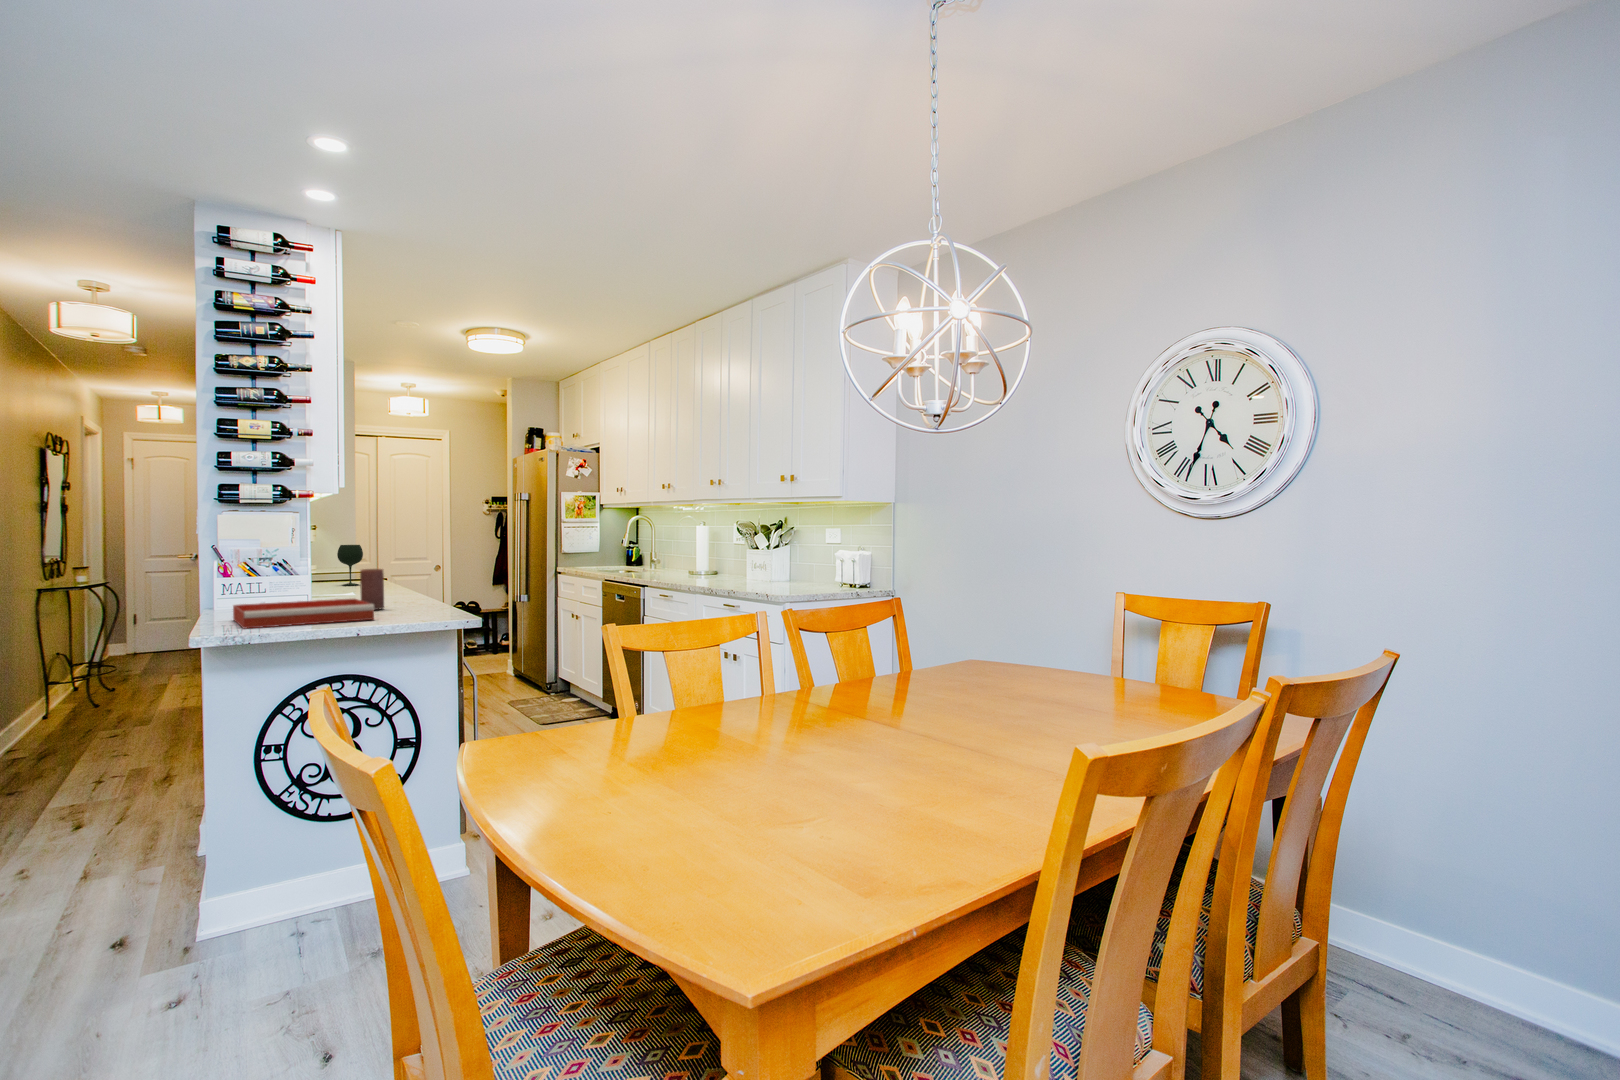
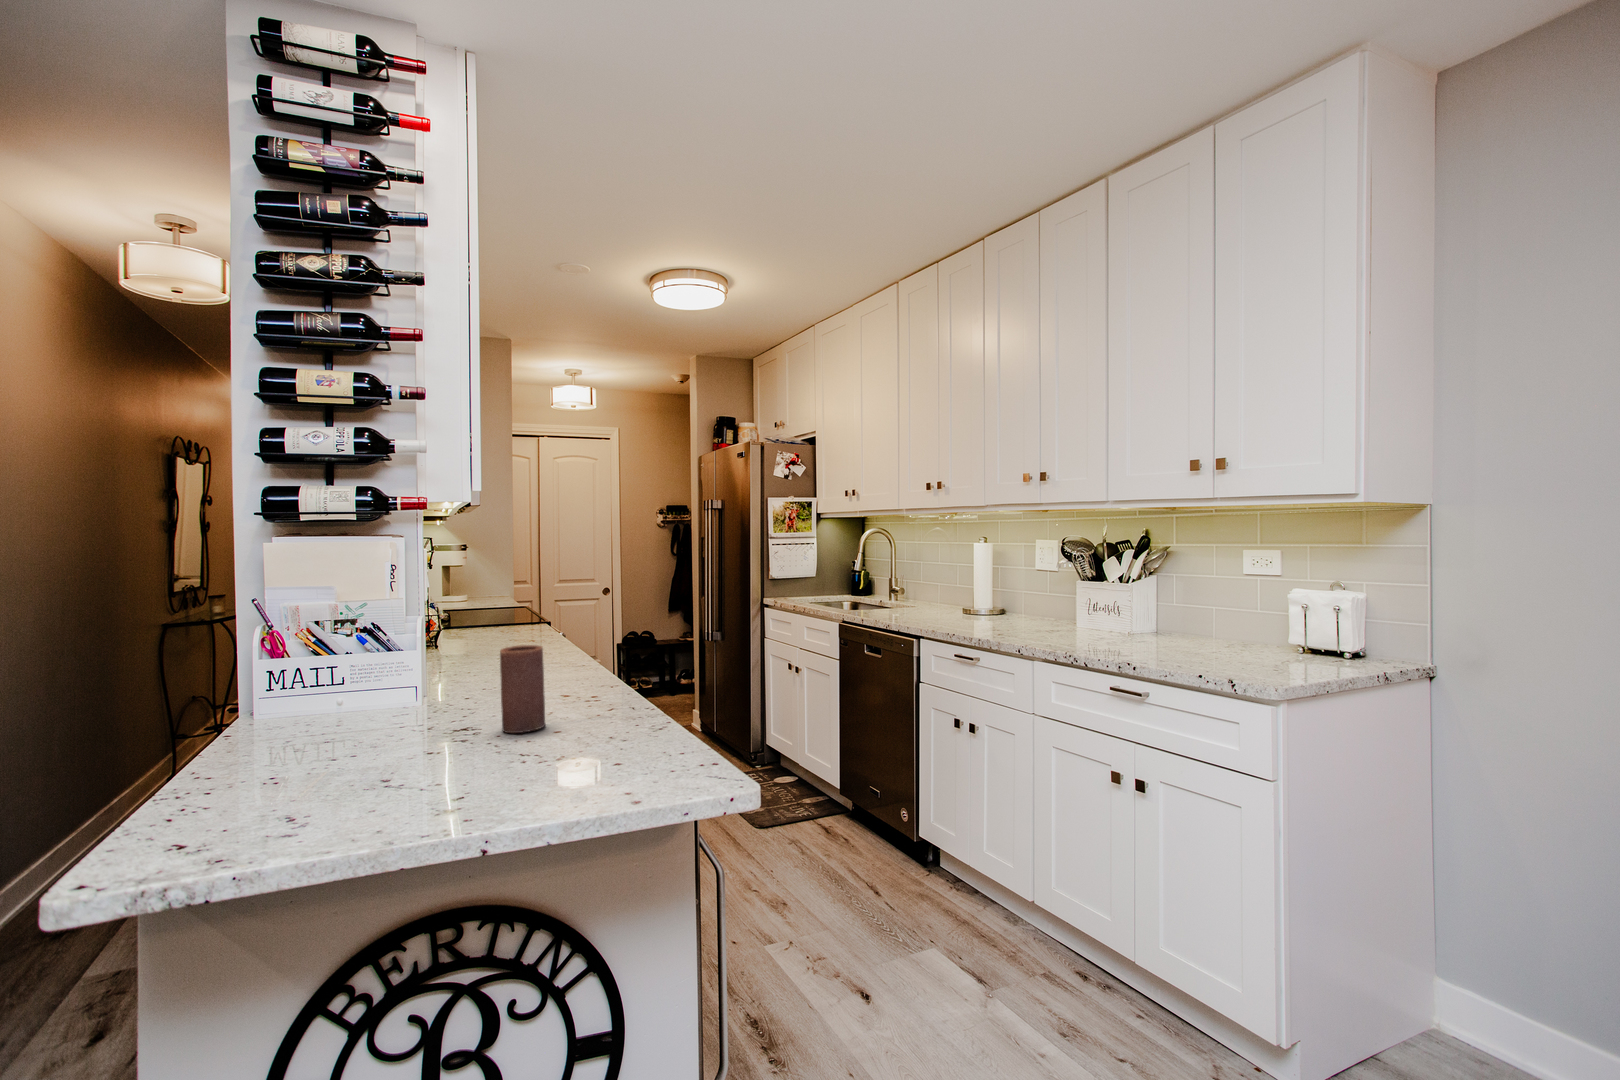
wine glass: present [337,545,363,586] -> none [486,578,520,638]
tray: present [233,599,374,629] -> none [202,716,522,850]

